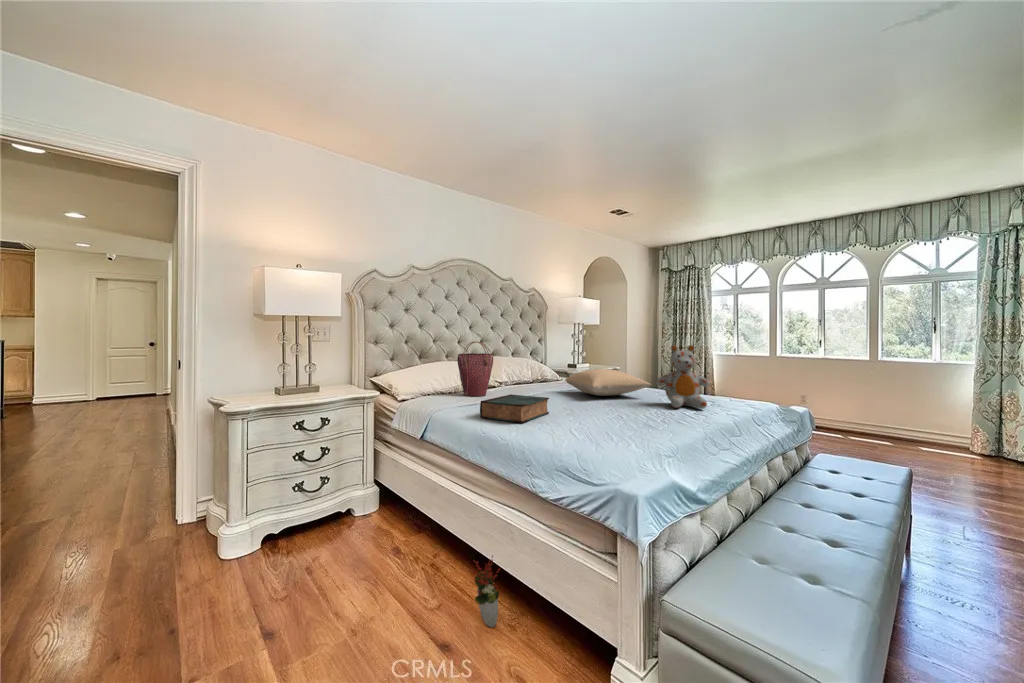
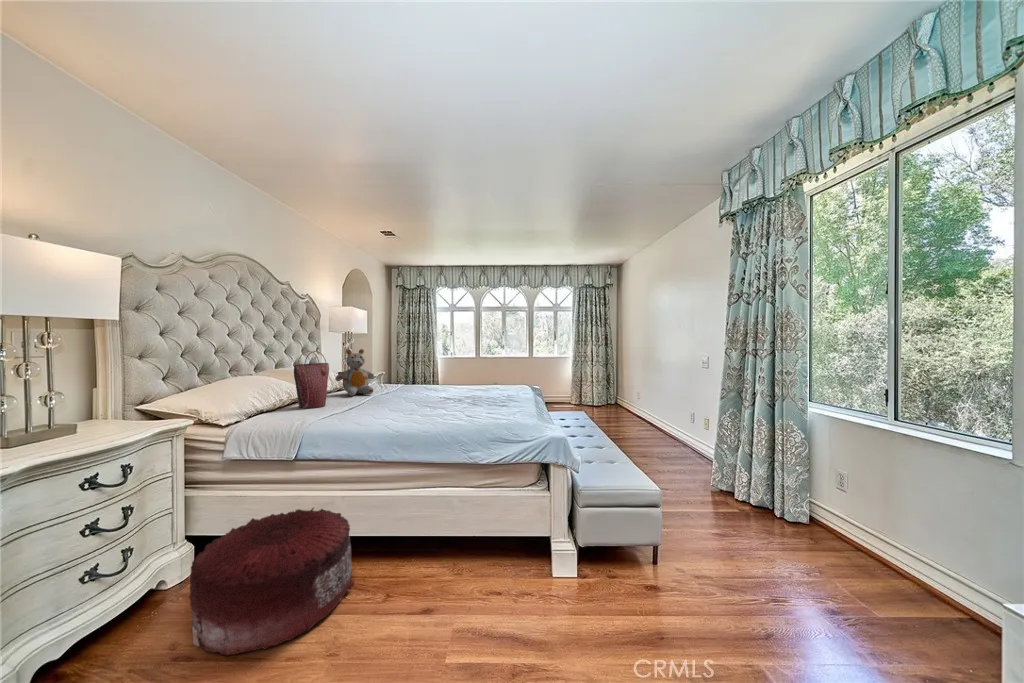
stuffed bear: present [656,345,709,409] -> present [335,349,375,396]
pillow: present [565,369,651,396] -> none [390,370,462,392]
book: present [480,394,549,423] -> none [379,396,426,421]
pouf: none [318,482,445,595] -> present [189,508,354,656]
decorative plant: present [469,556,500,627] -> none [421,529,451,587]

